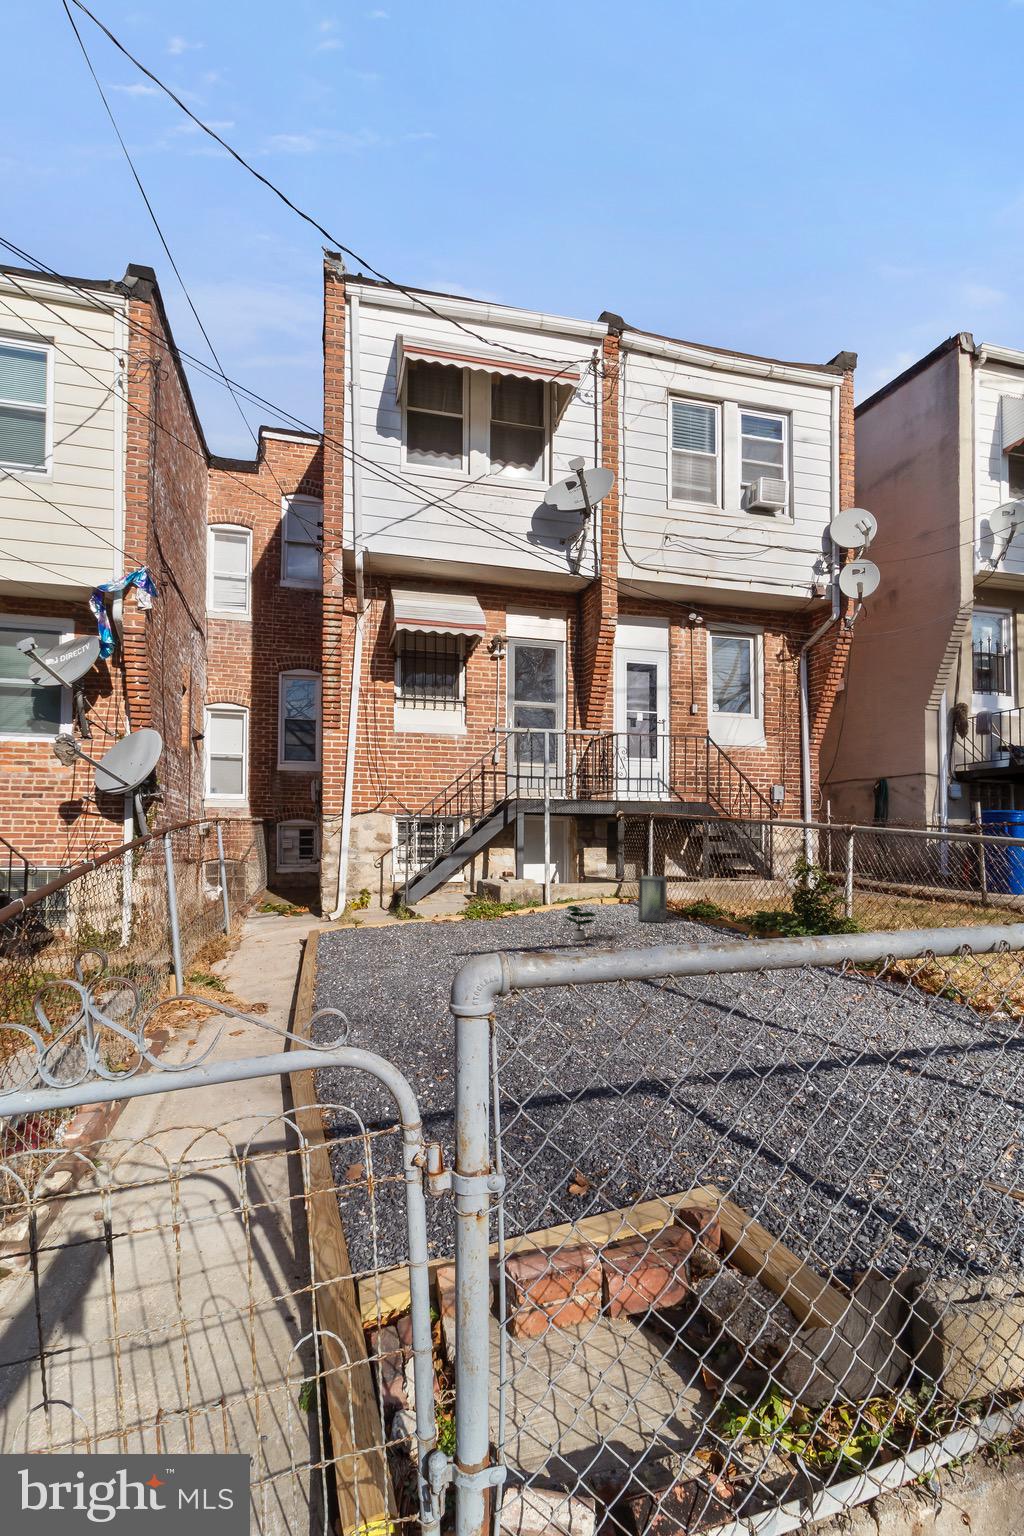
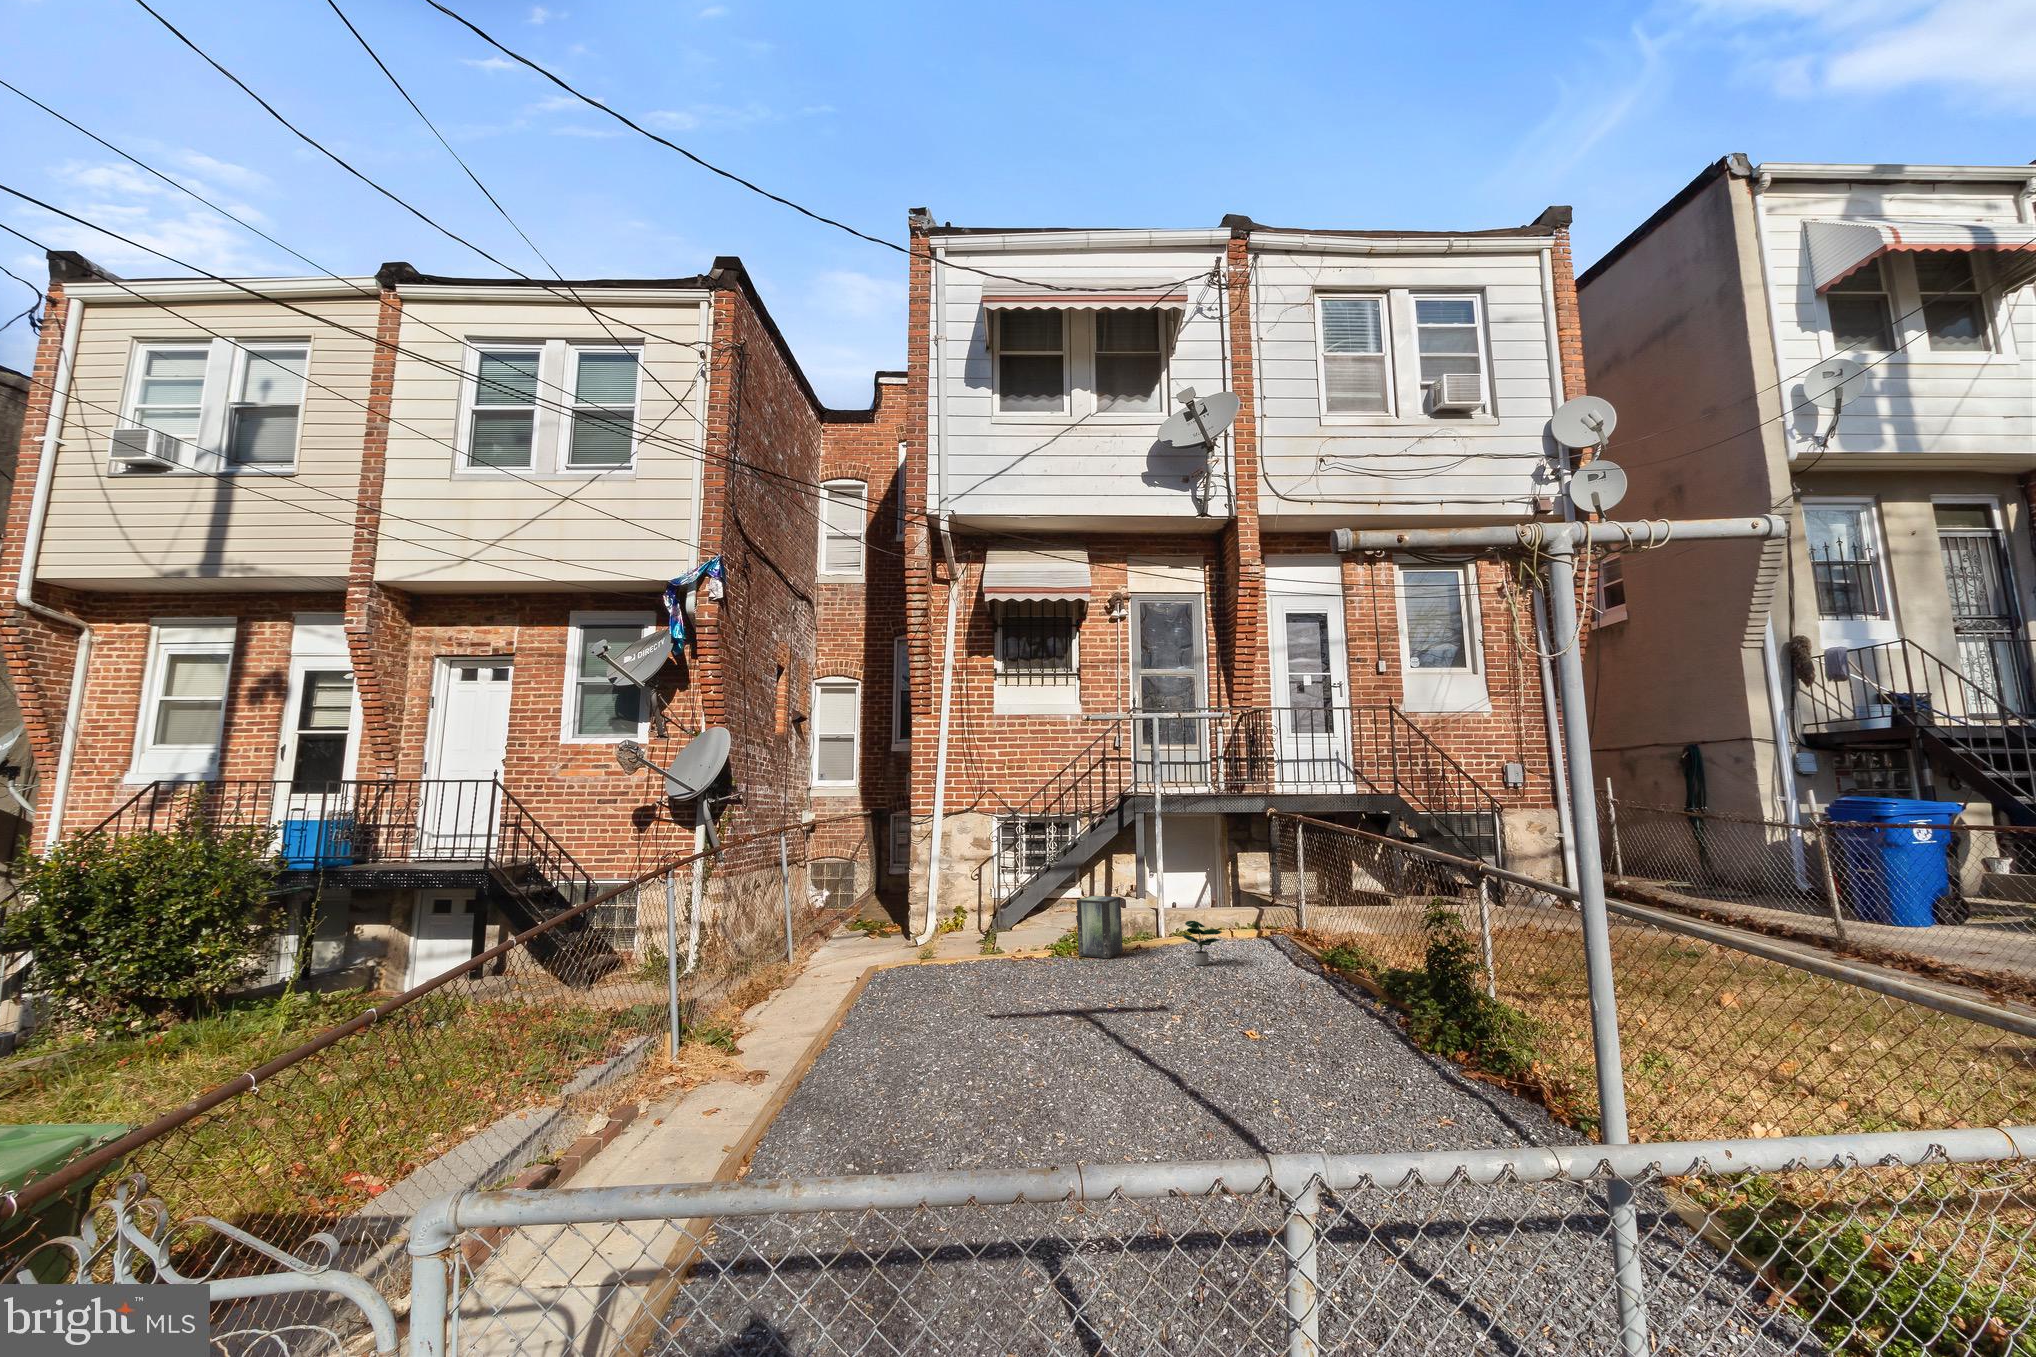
storage box: present [638,875,667,923] -> present [1077,896,1123,958]

